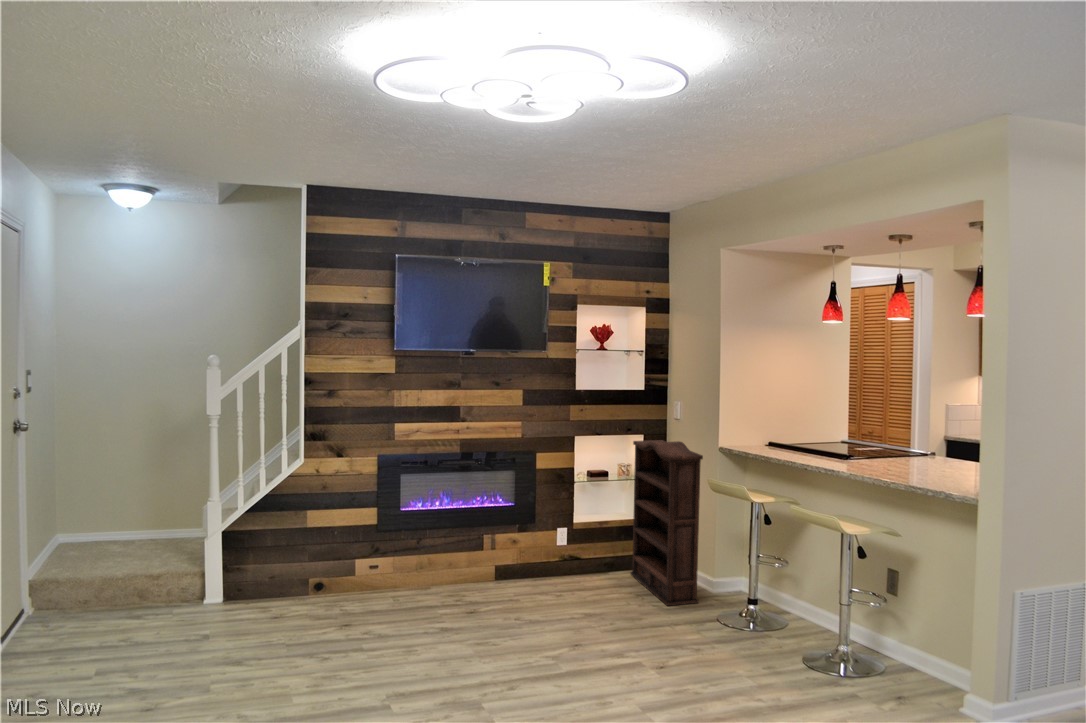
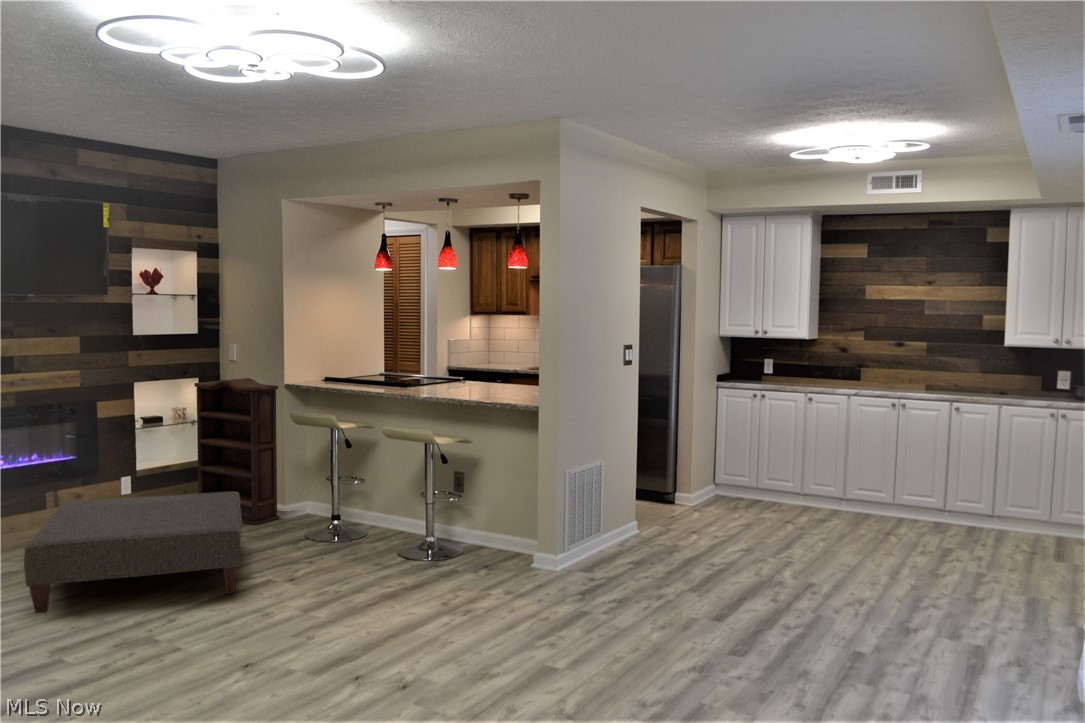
ottoman: none [391,551,630,702] -> present [24,492,242,614]

